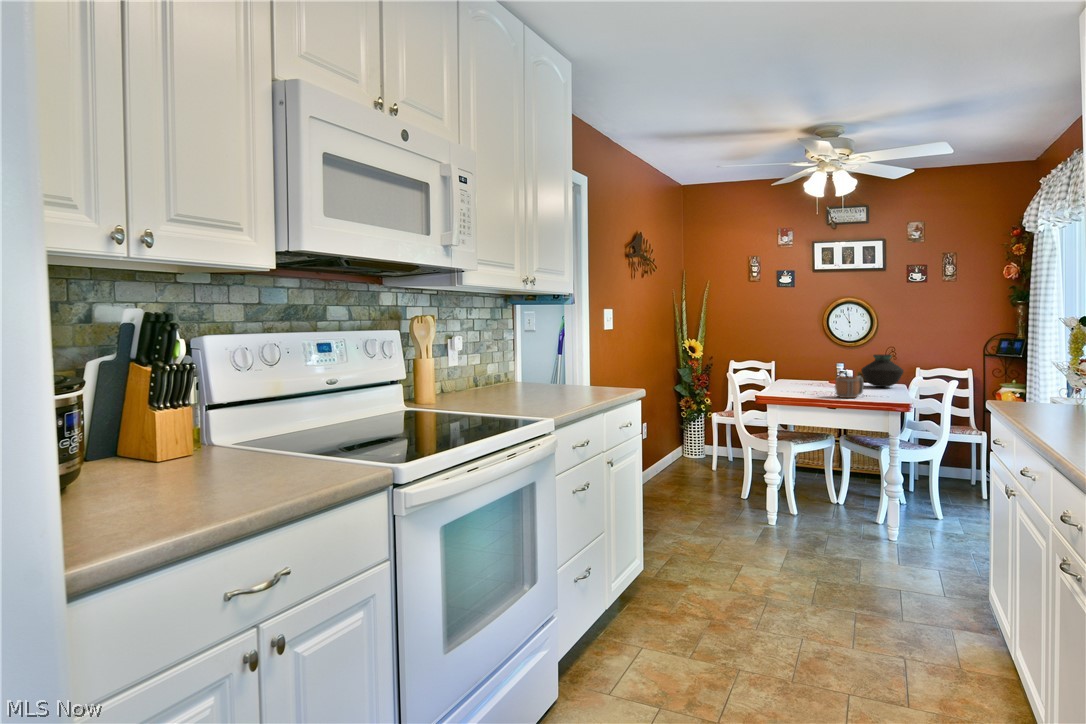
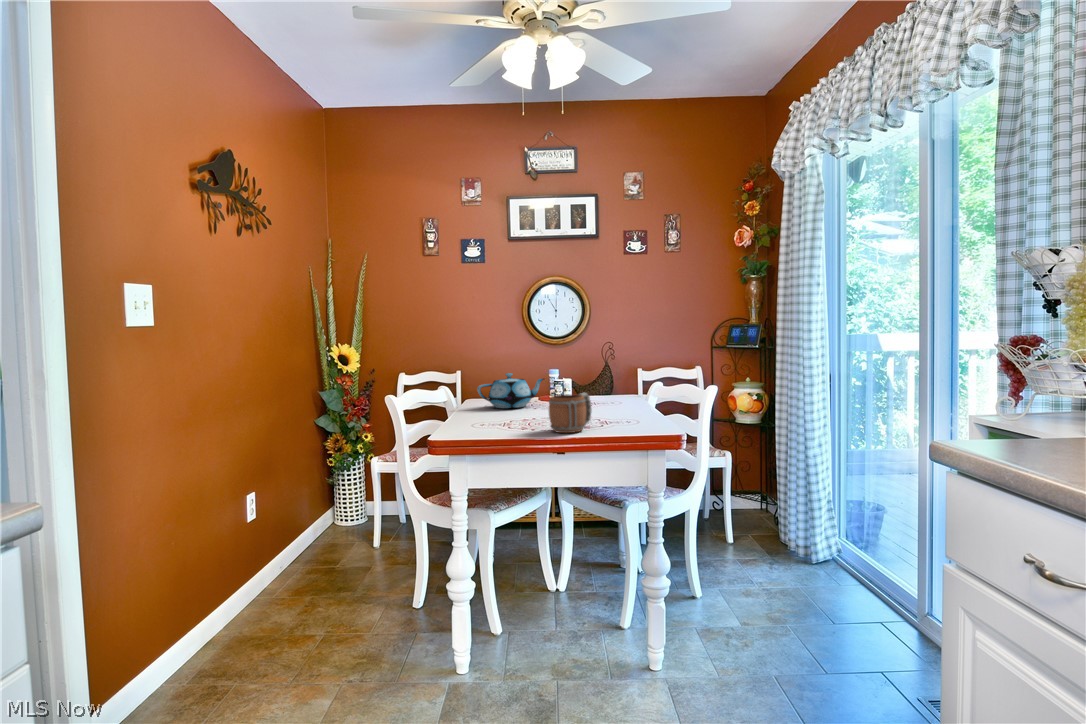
vase: present [861,354,903,387] -> none [581,354,637,402]
teapot: none [787,363,835,386] -> present [477,373,544,408]

